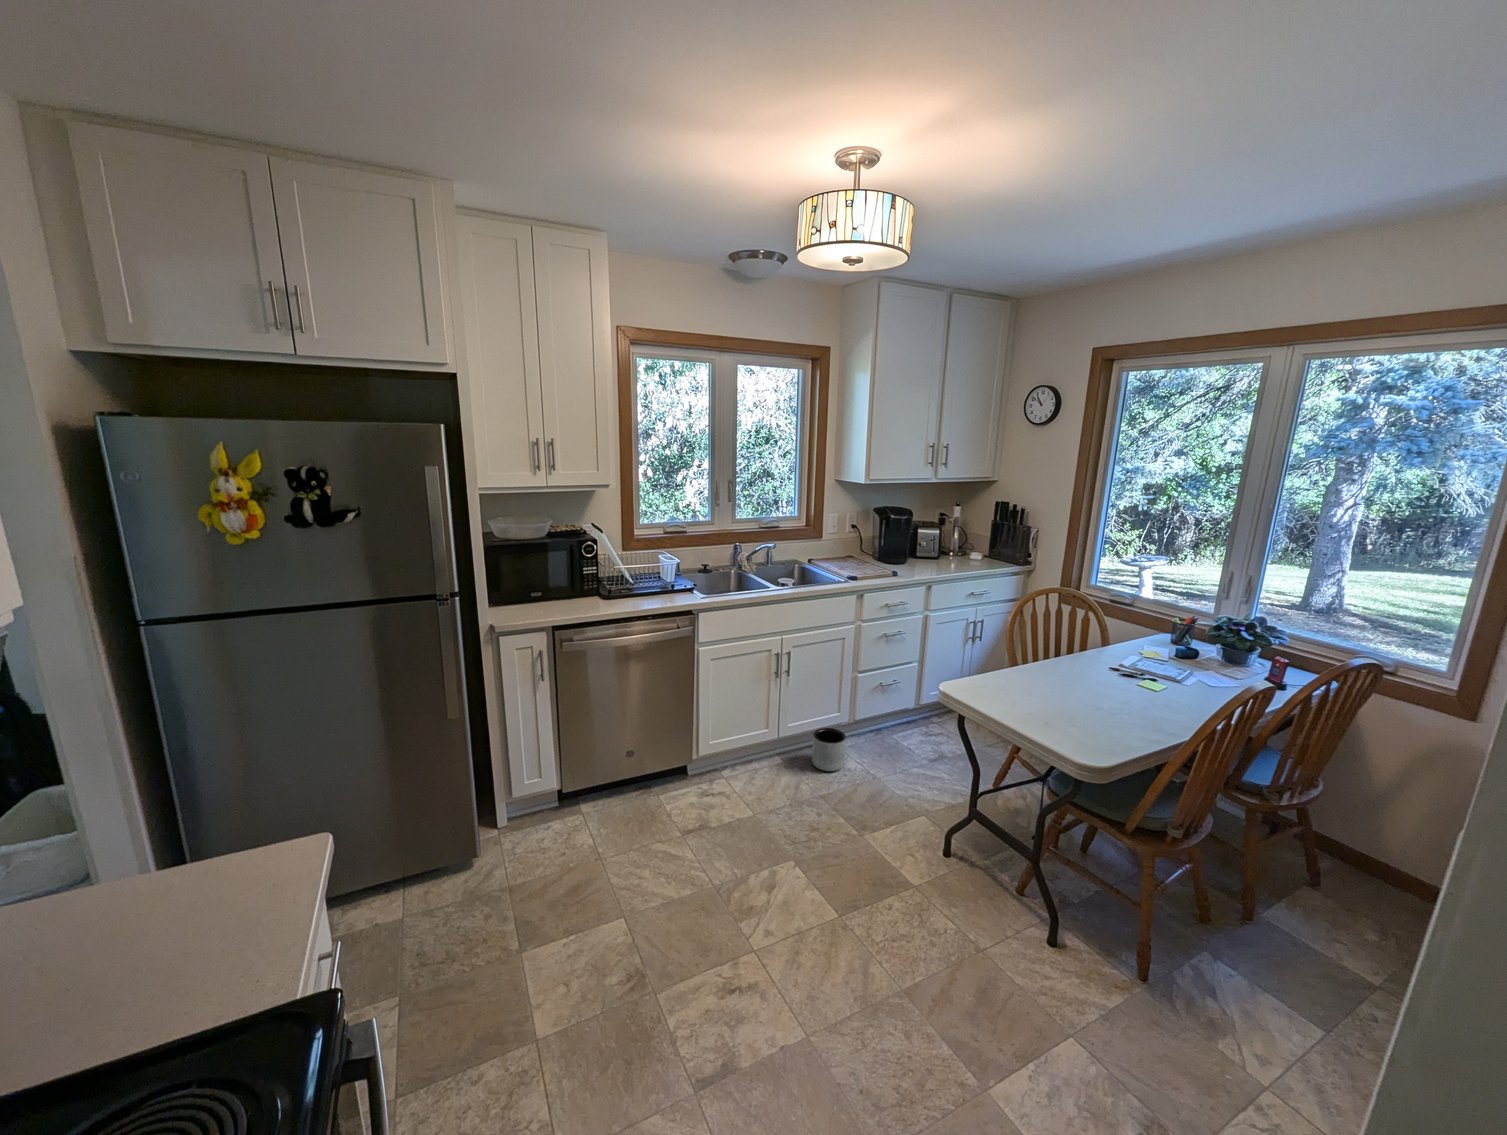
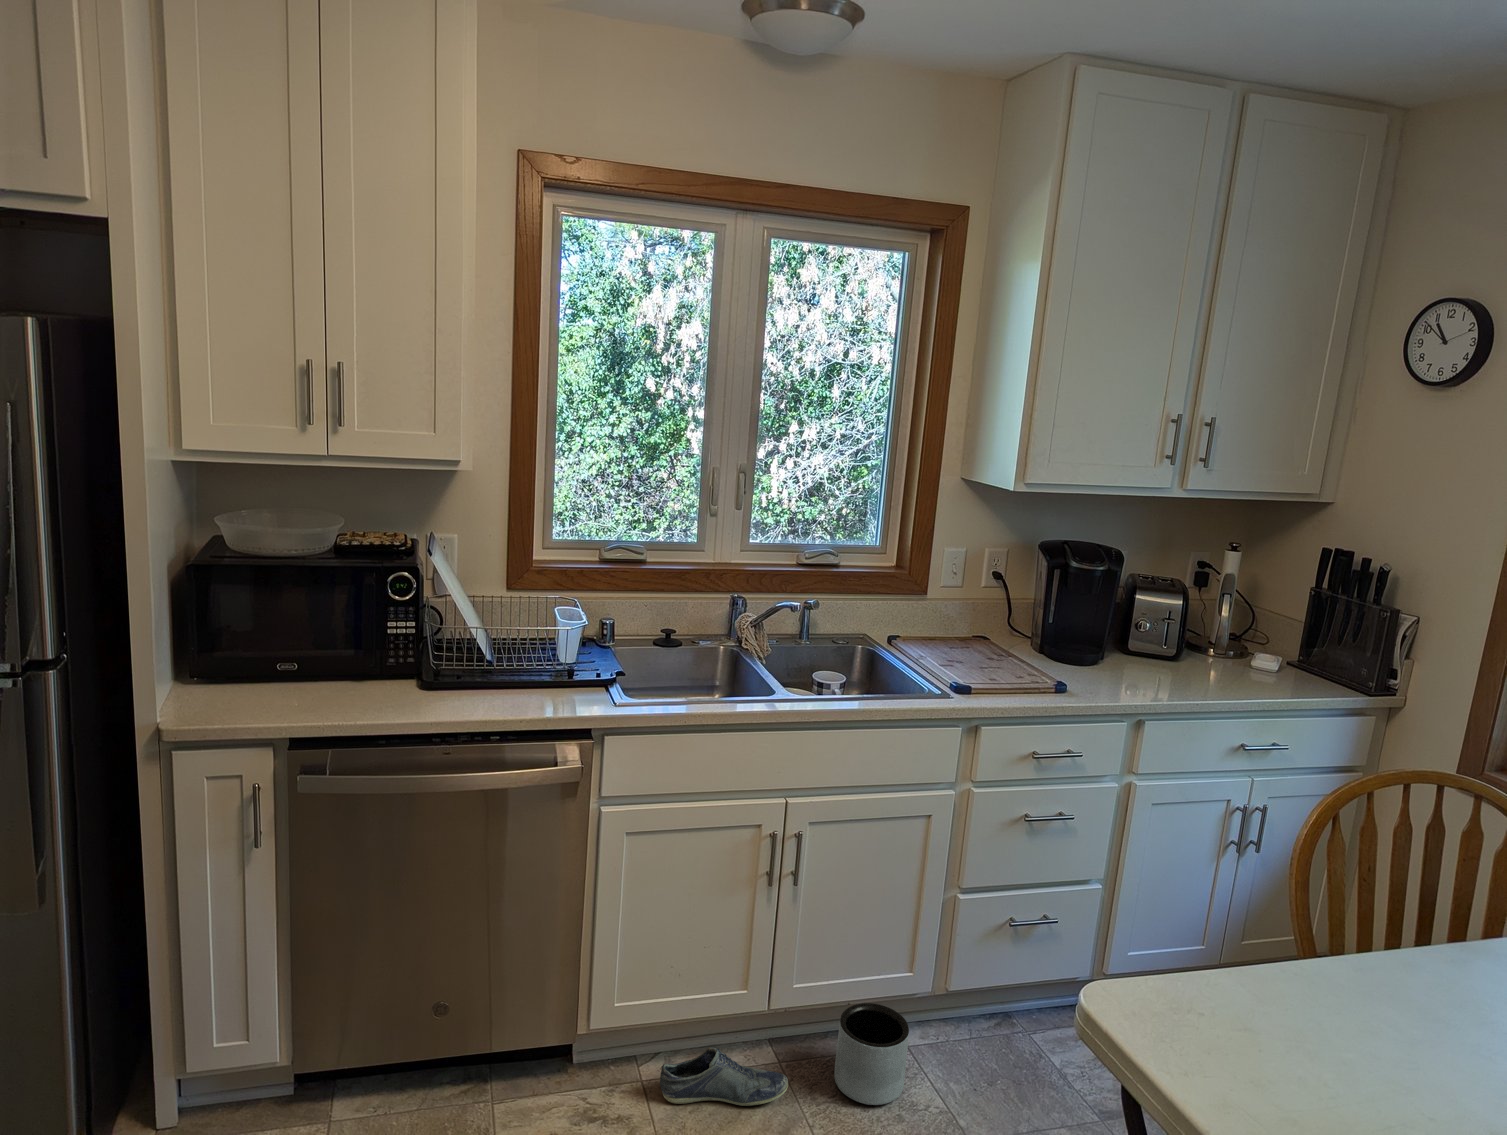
shoe: none [736,756,794,783] -> present [660,1047,788,1106]

